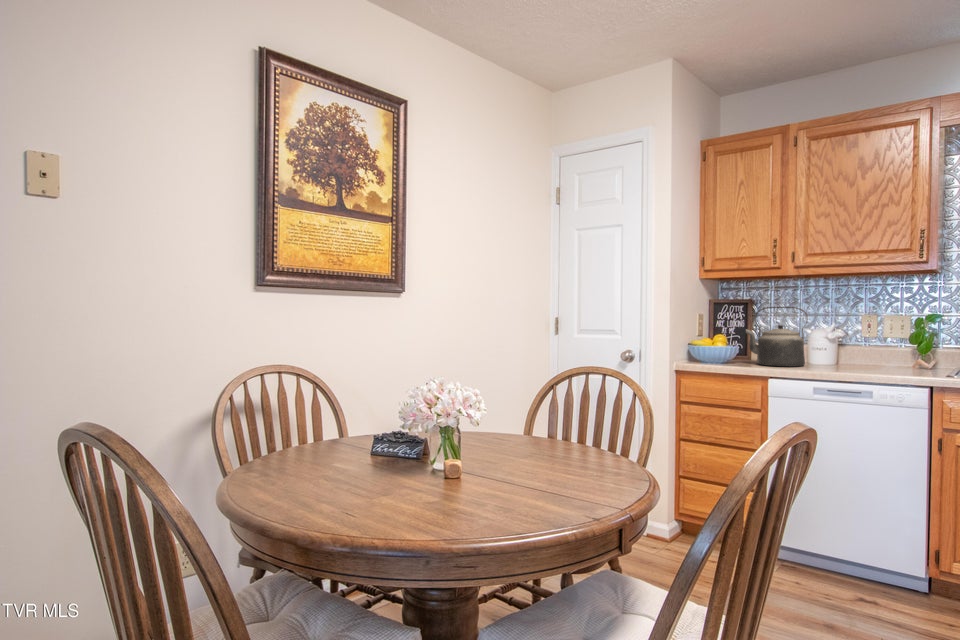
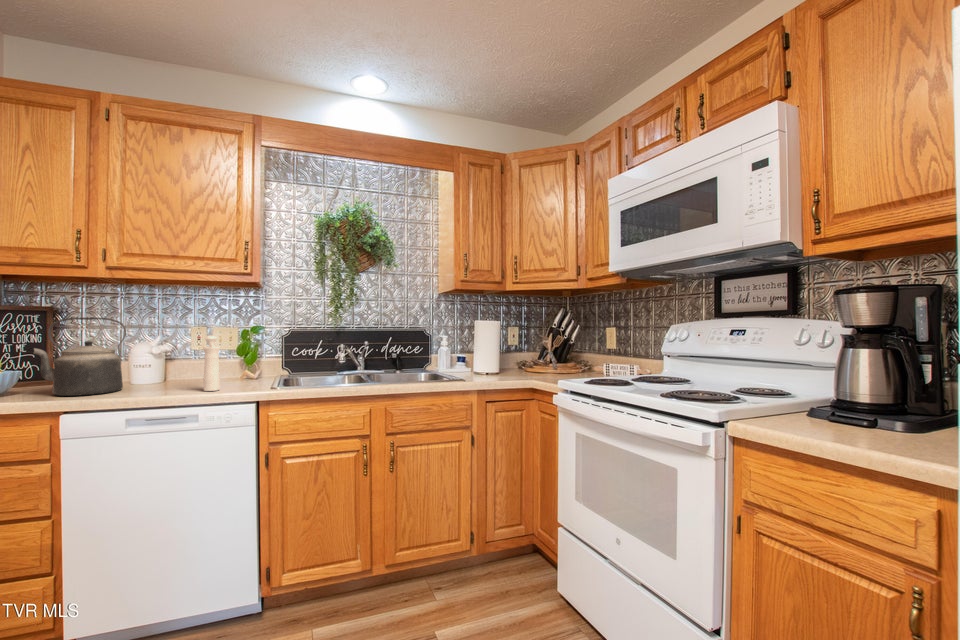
pepper mill: none [876,323,893,374] -> present [203,336,220,391]

